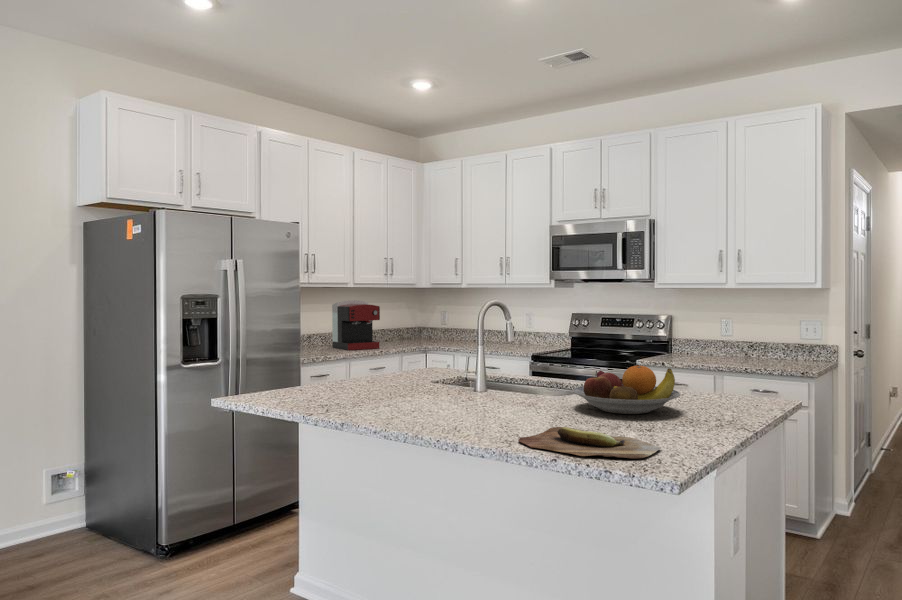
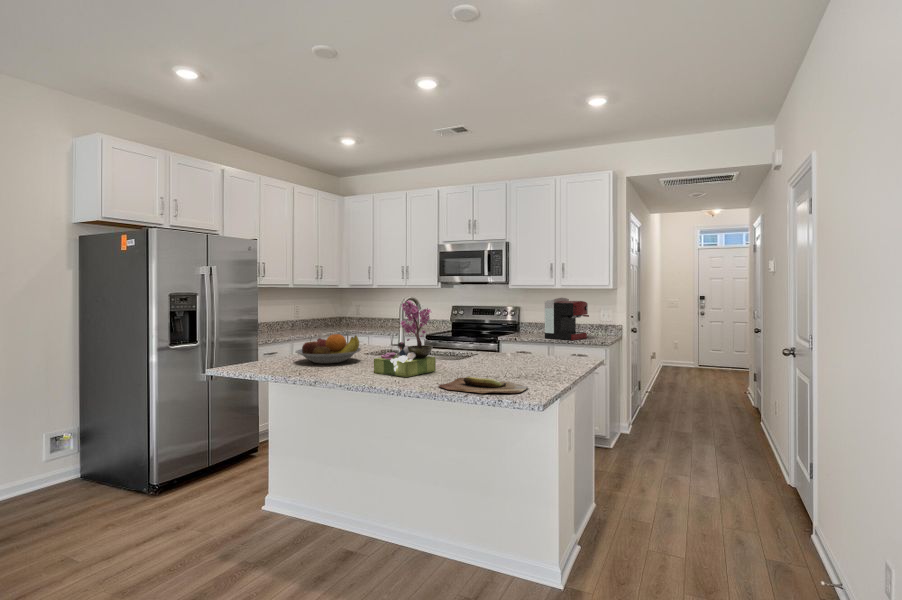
coffee maker: present [332,300,380,350] -> present [545,298,589,340]
flower arrangement: none [431,305,522,422] -> present [374,300,436,377]
fruit bowl: present [573,366,680,414] -> present [296,334,361,363]

